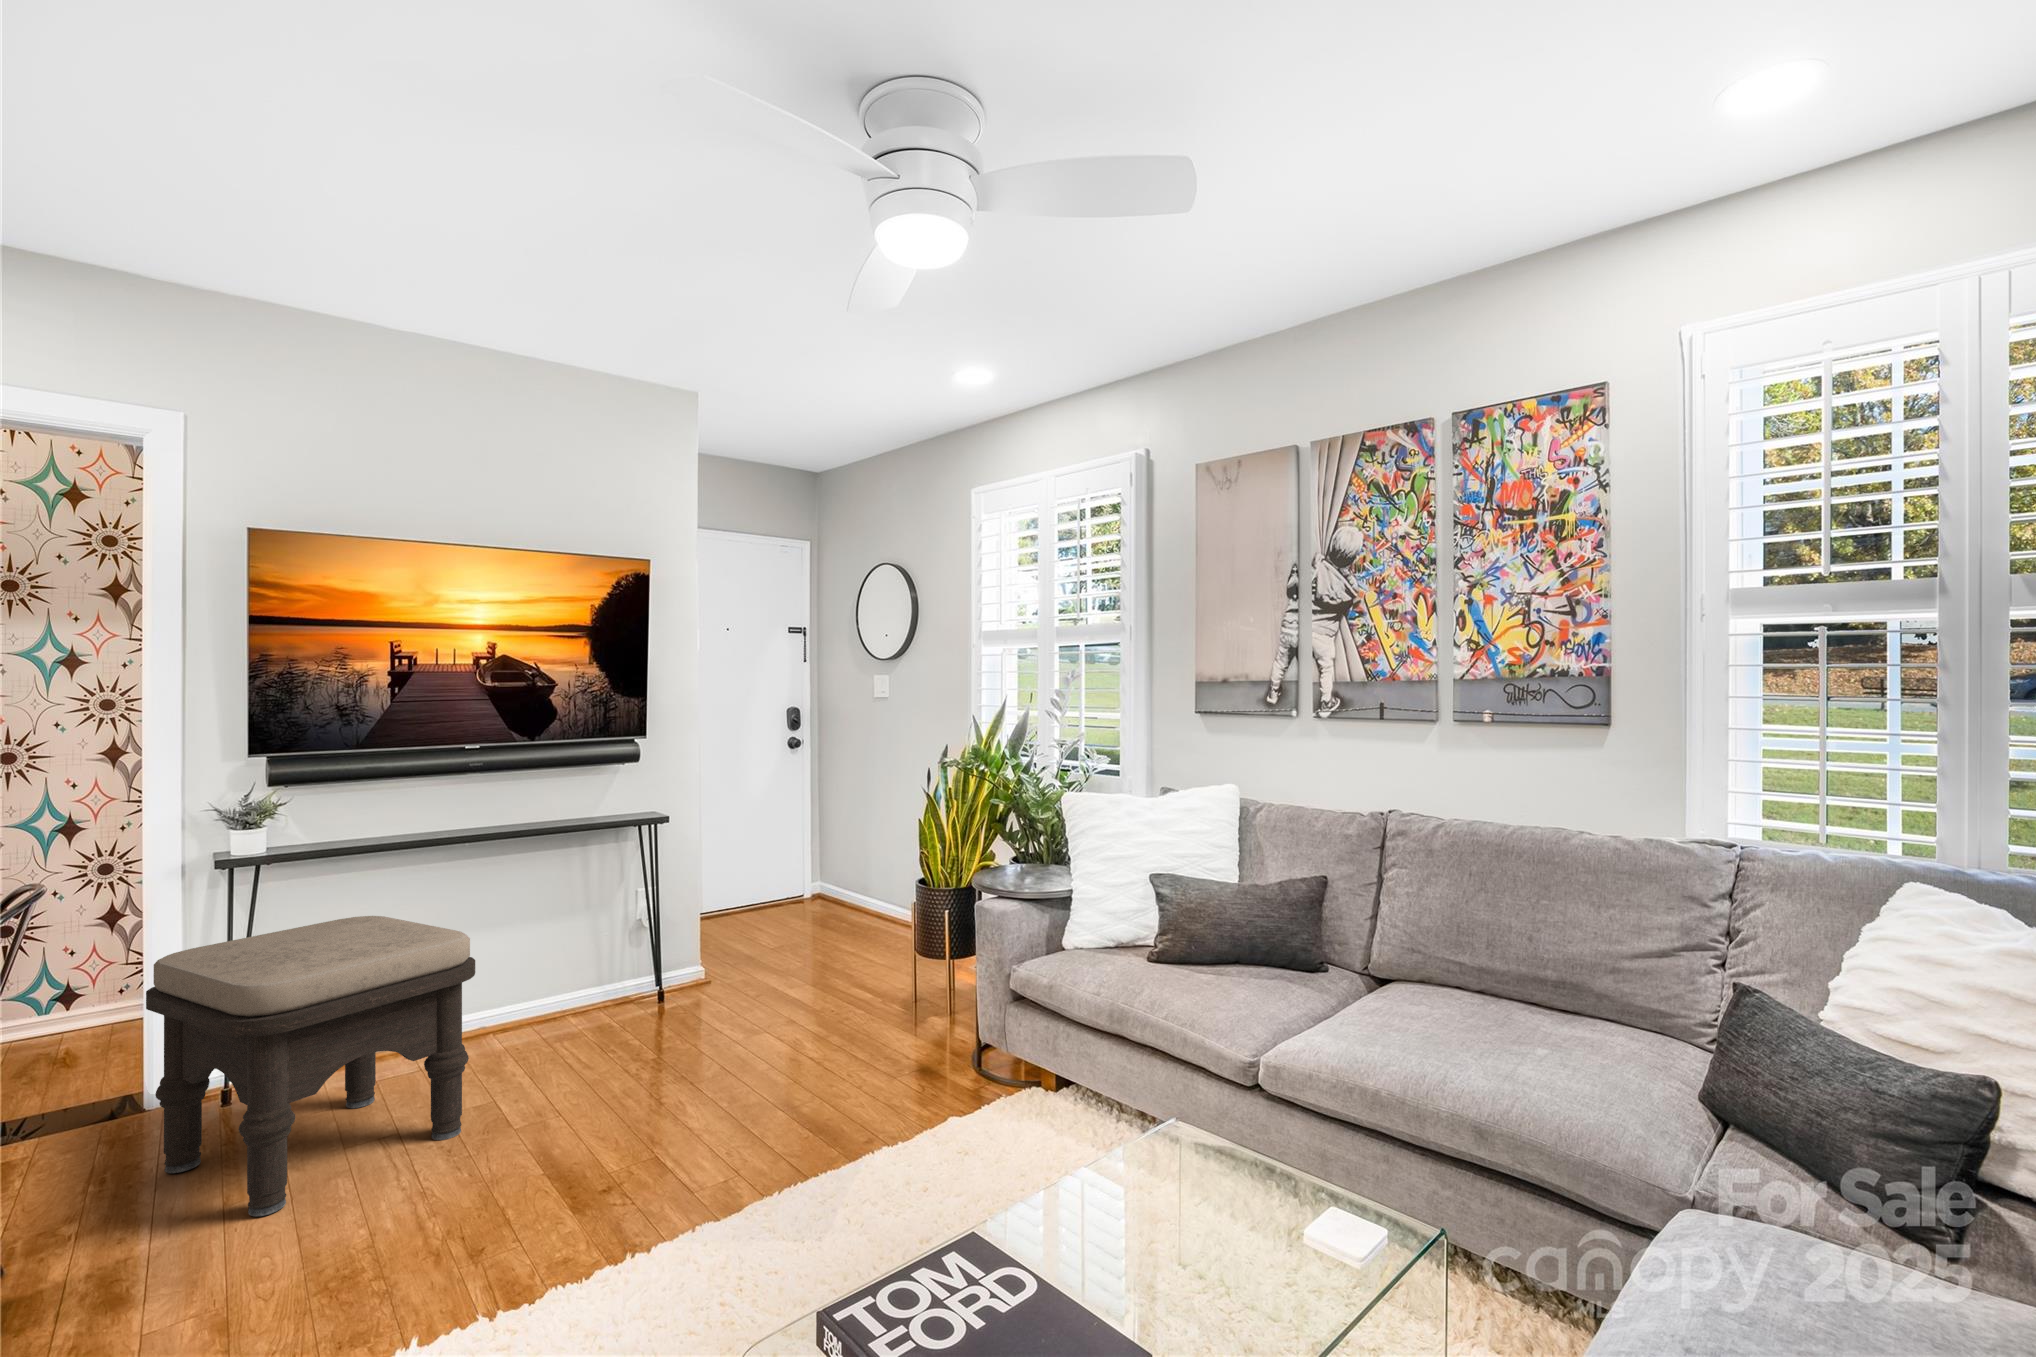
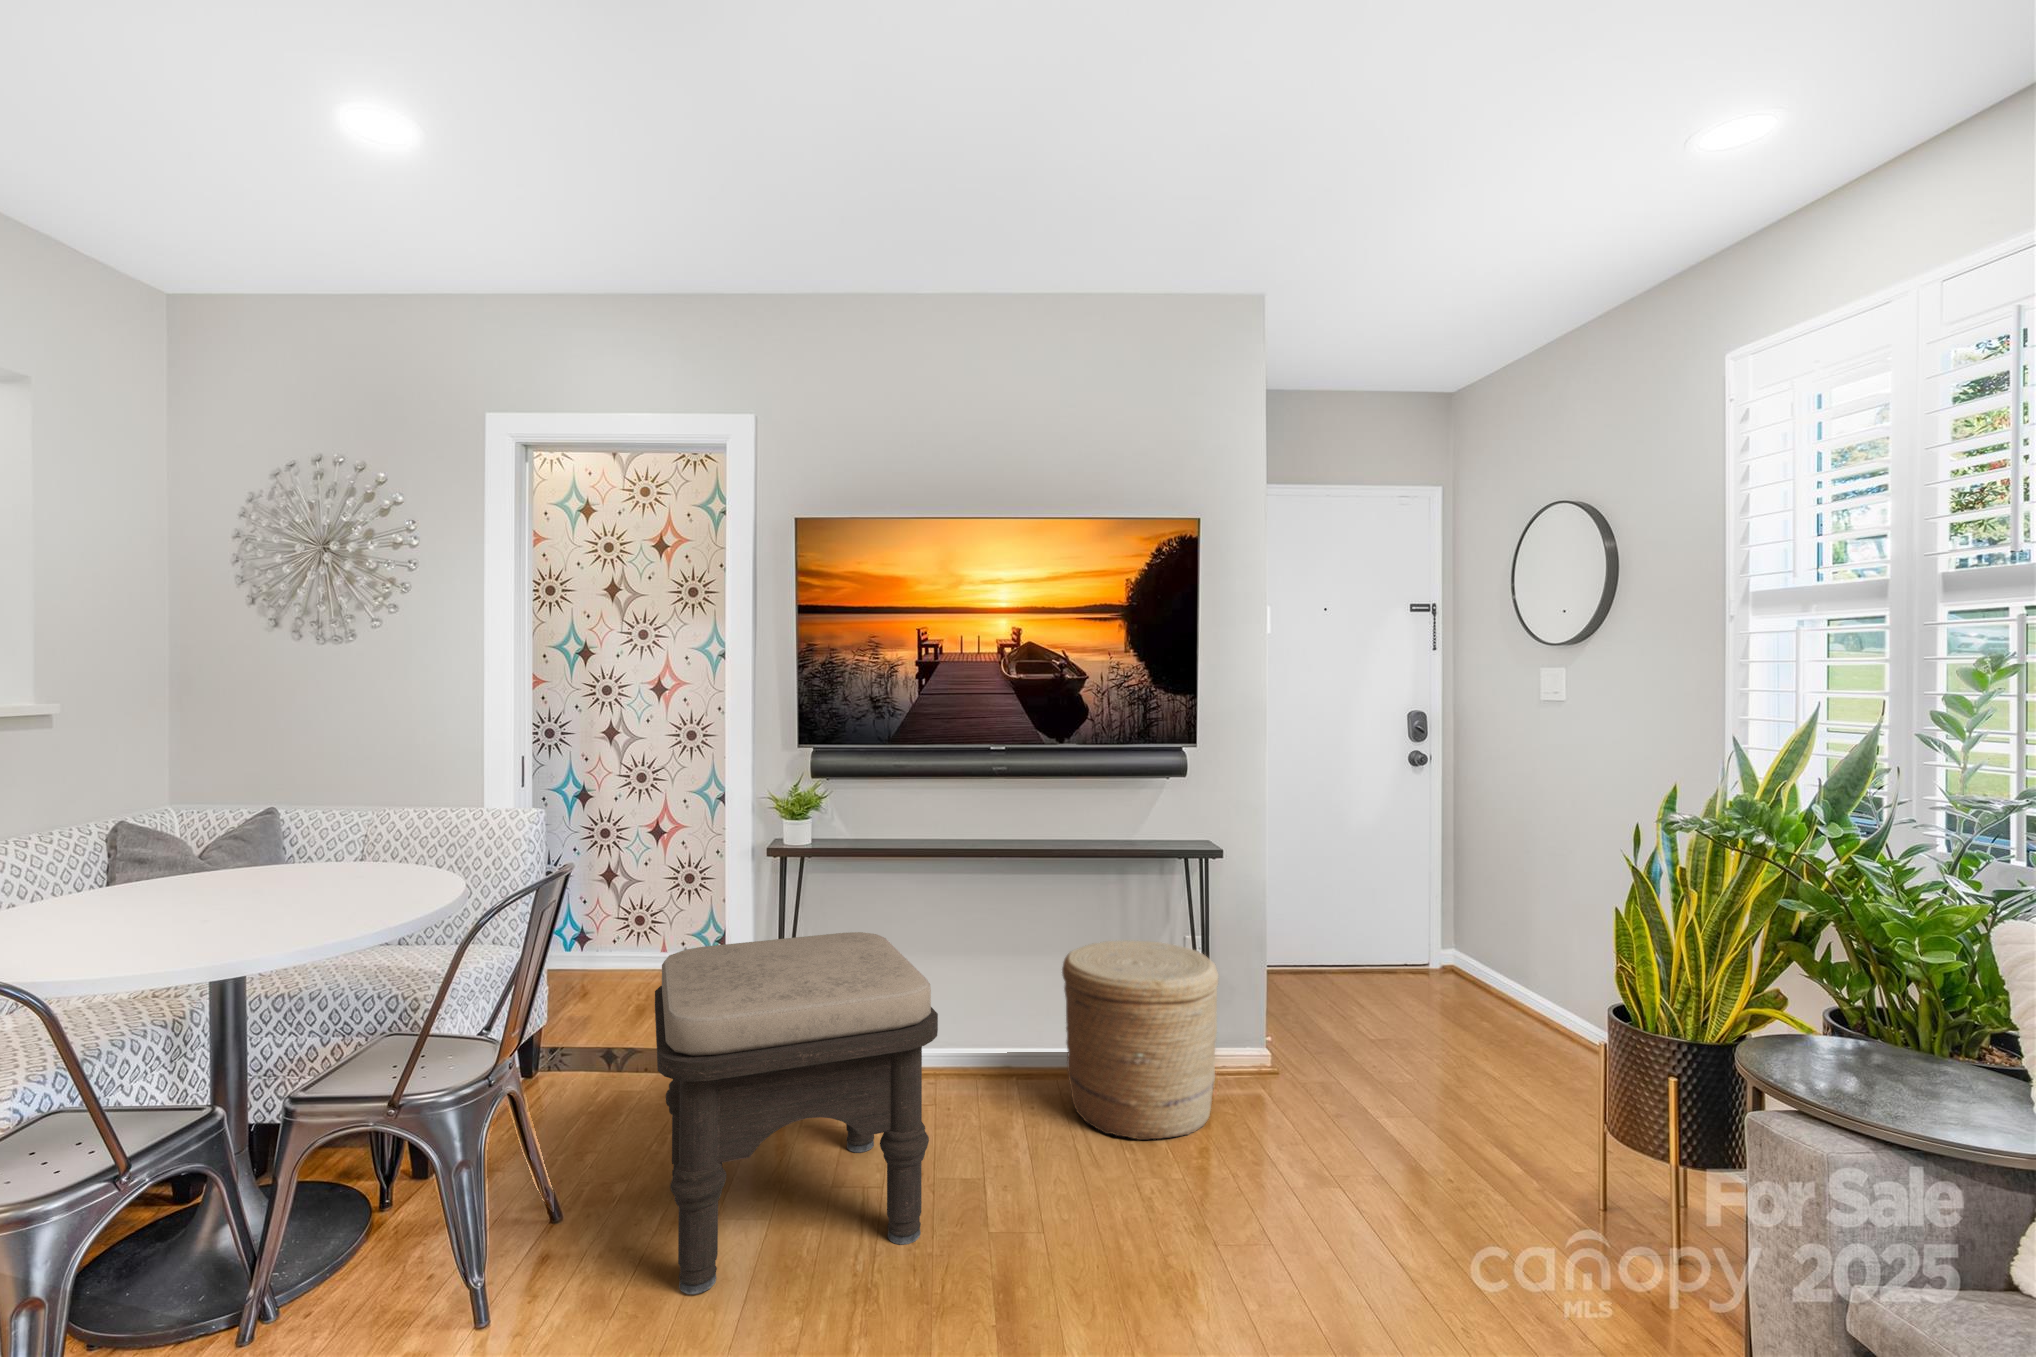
woven basket: none [540,896,672,1044] -> present [1062,940,1219,1140]

